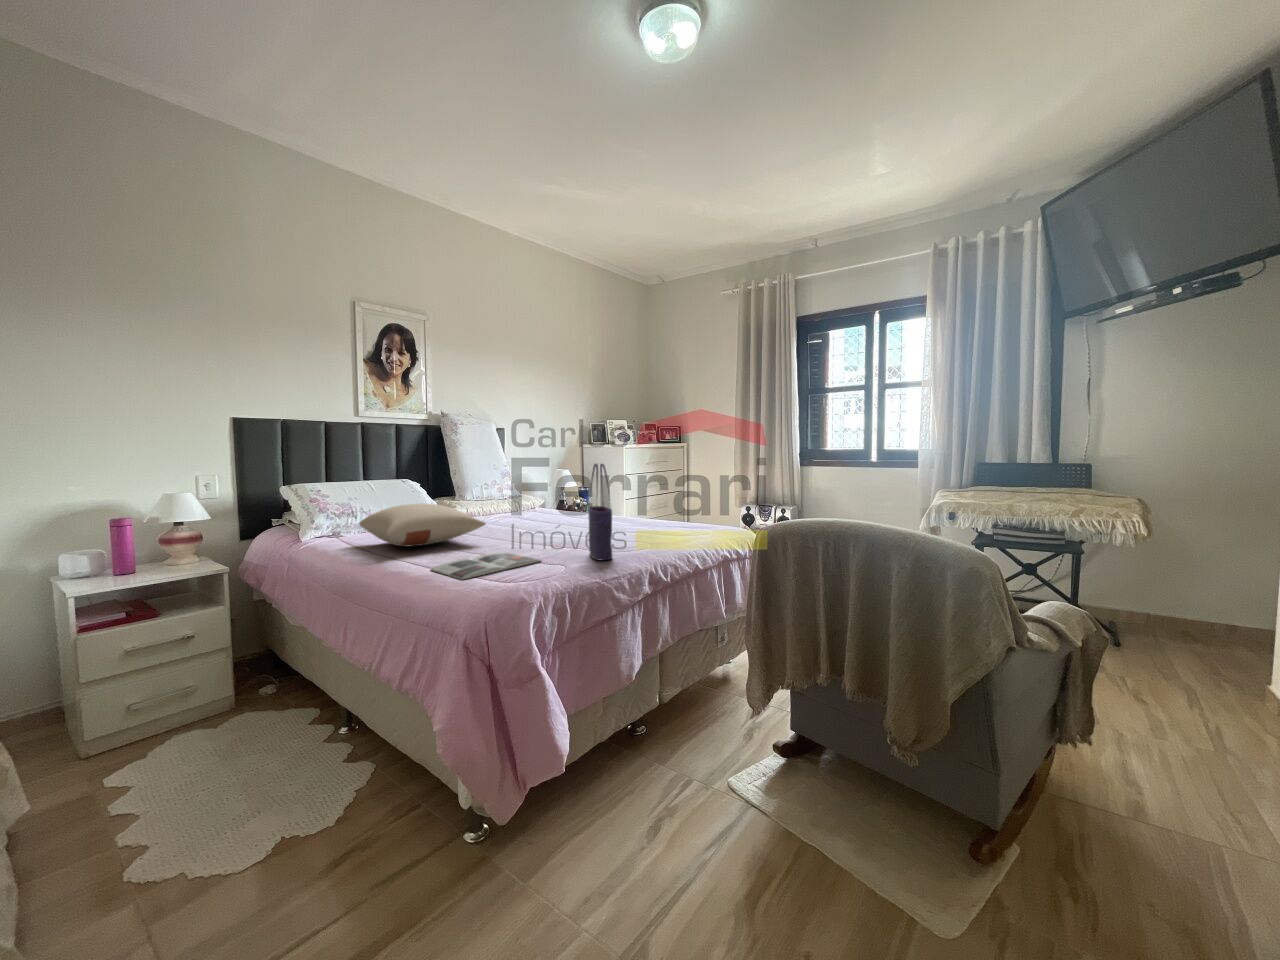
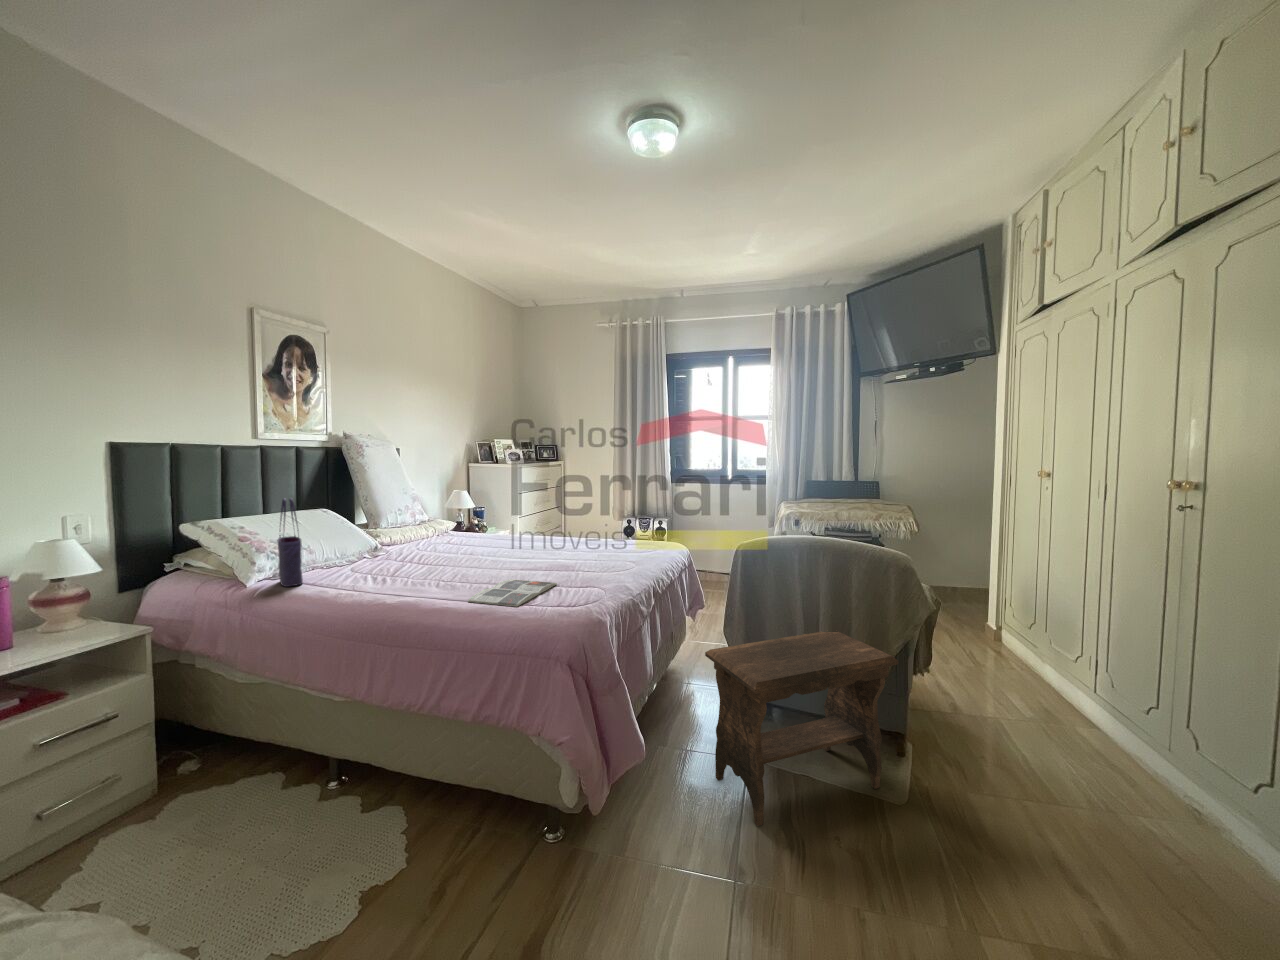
tote bag: present [588,463,613,560] -> present [277,498,303,587]
pillow: present [359,504,486,547] -> none [324,537,469,582]
footstool: none [674,661,960,922] -> present [705,631,899,826]

